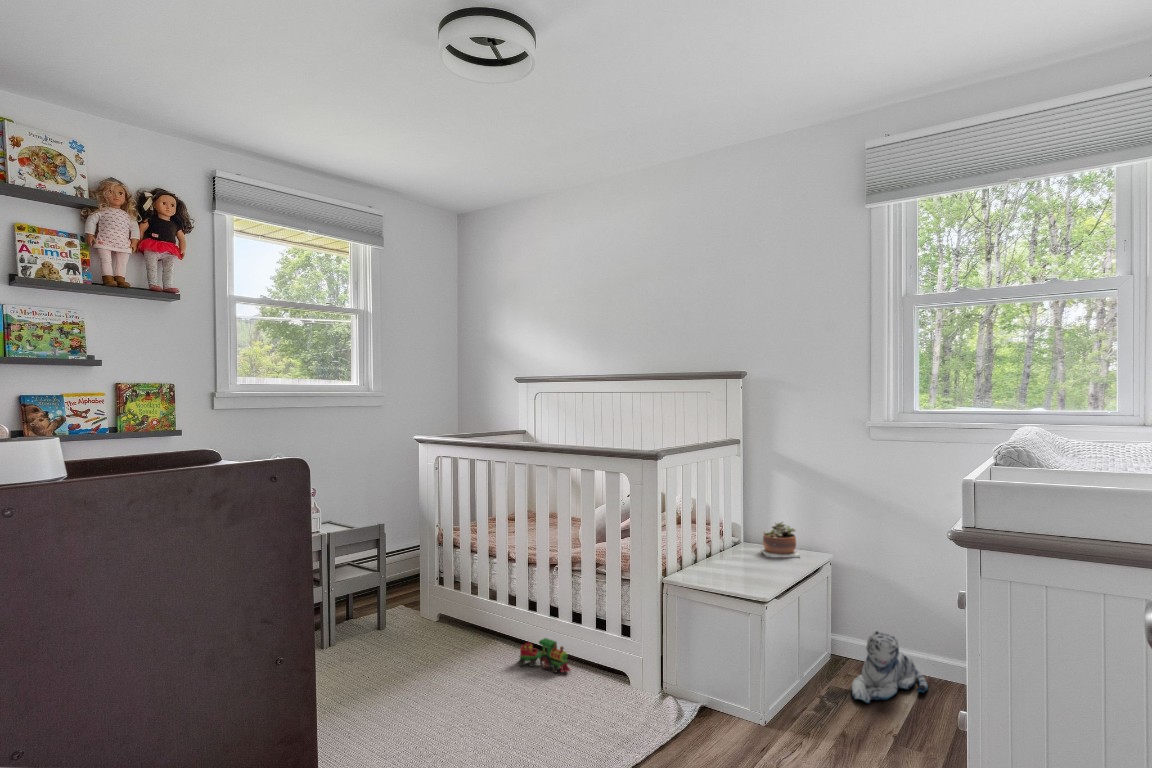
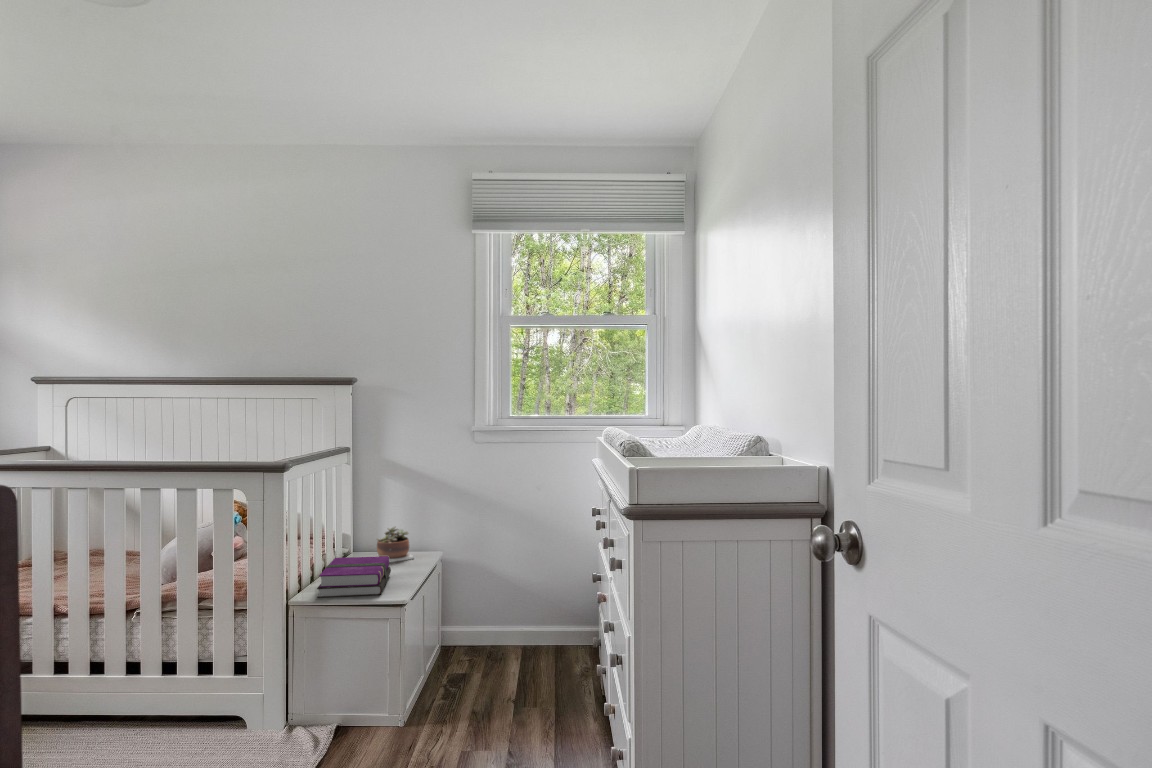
hardback book: none [688,545,767,588] -> present [317,556,391,598]
plush toy: present [852,631,928,703] -> none [467,614,525,681]
toy train: present [518,638,570,673] -> none [84,704,165,748]

